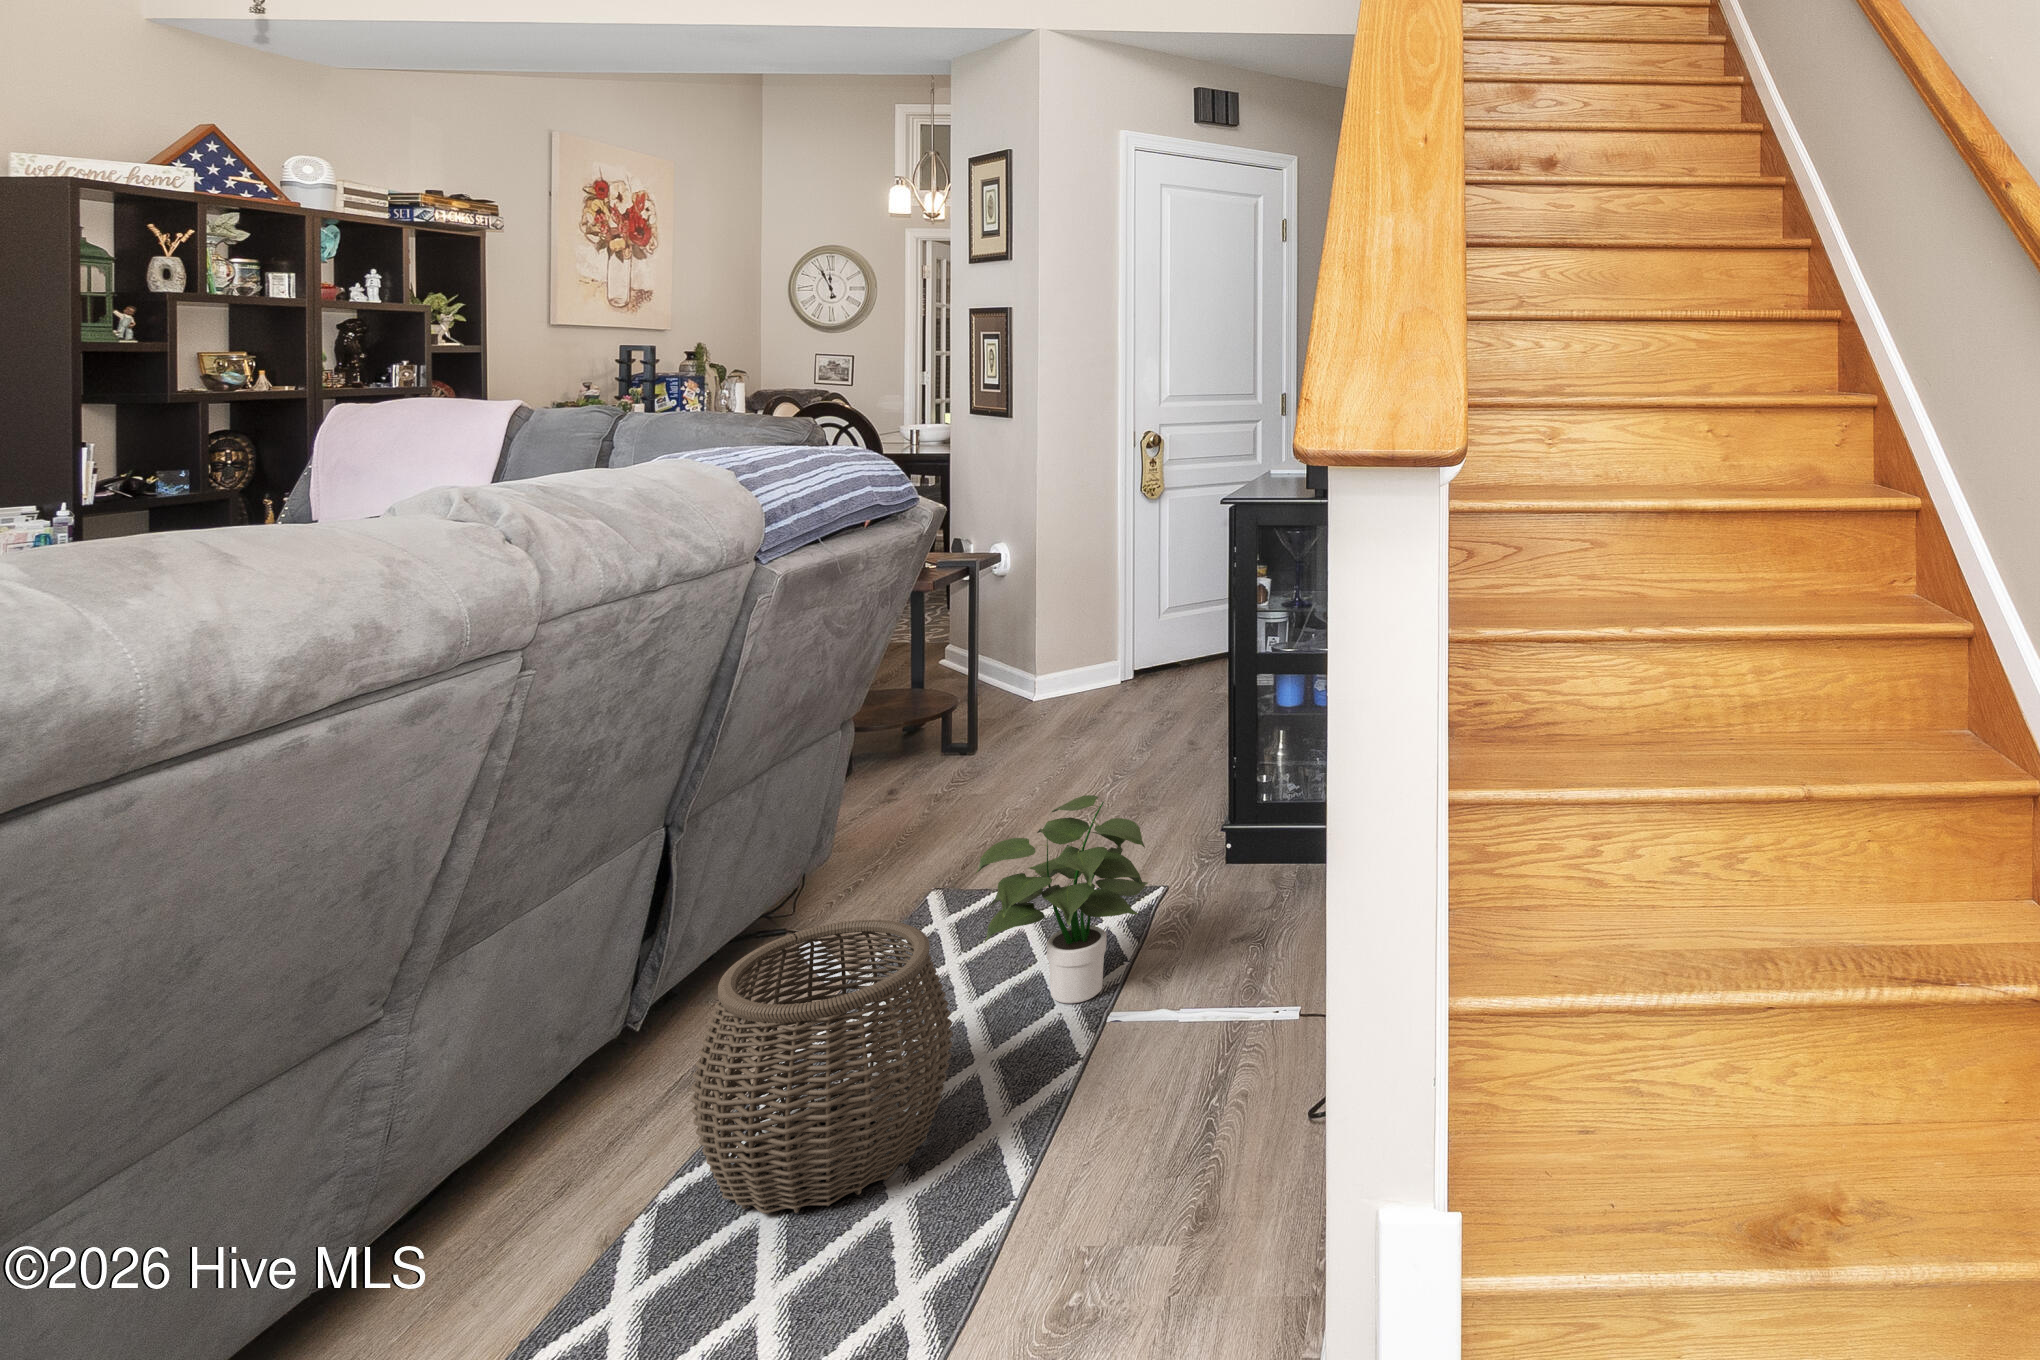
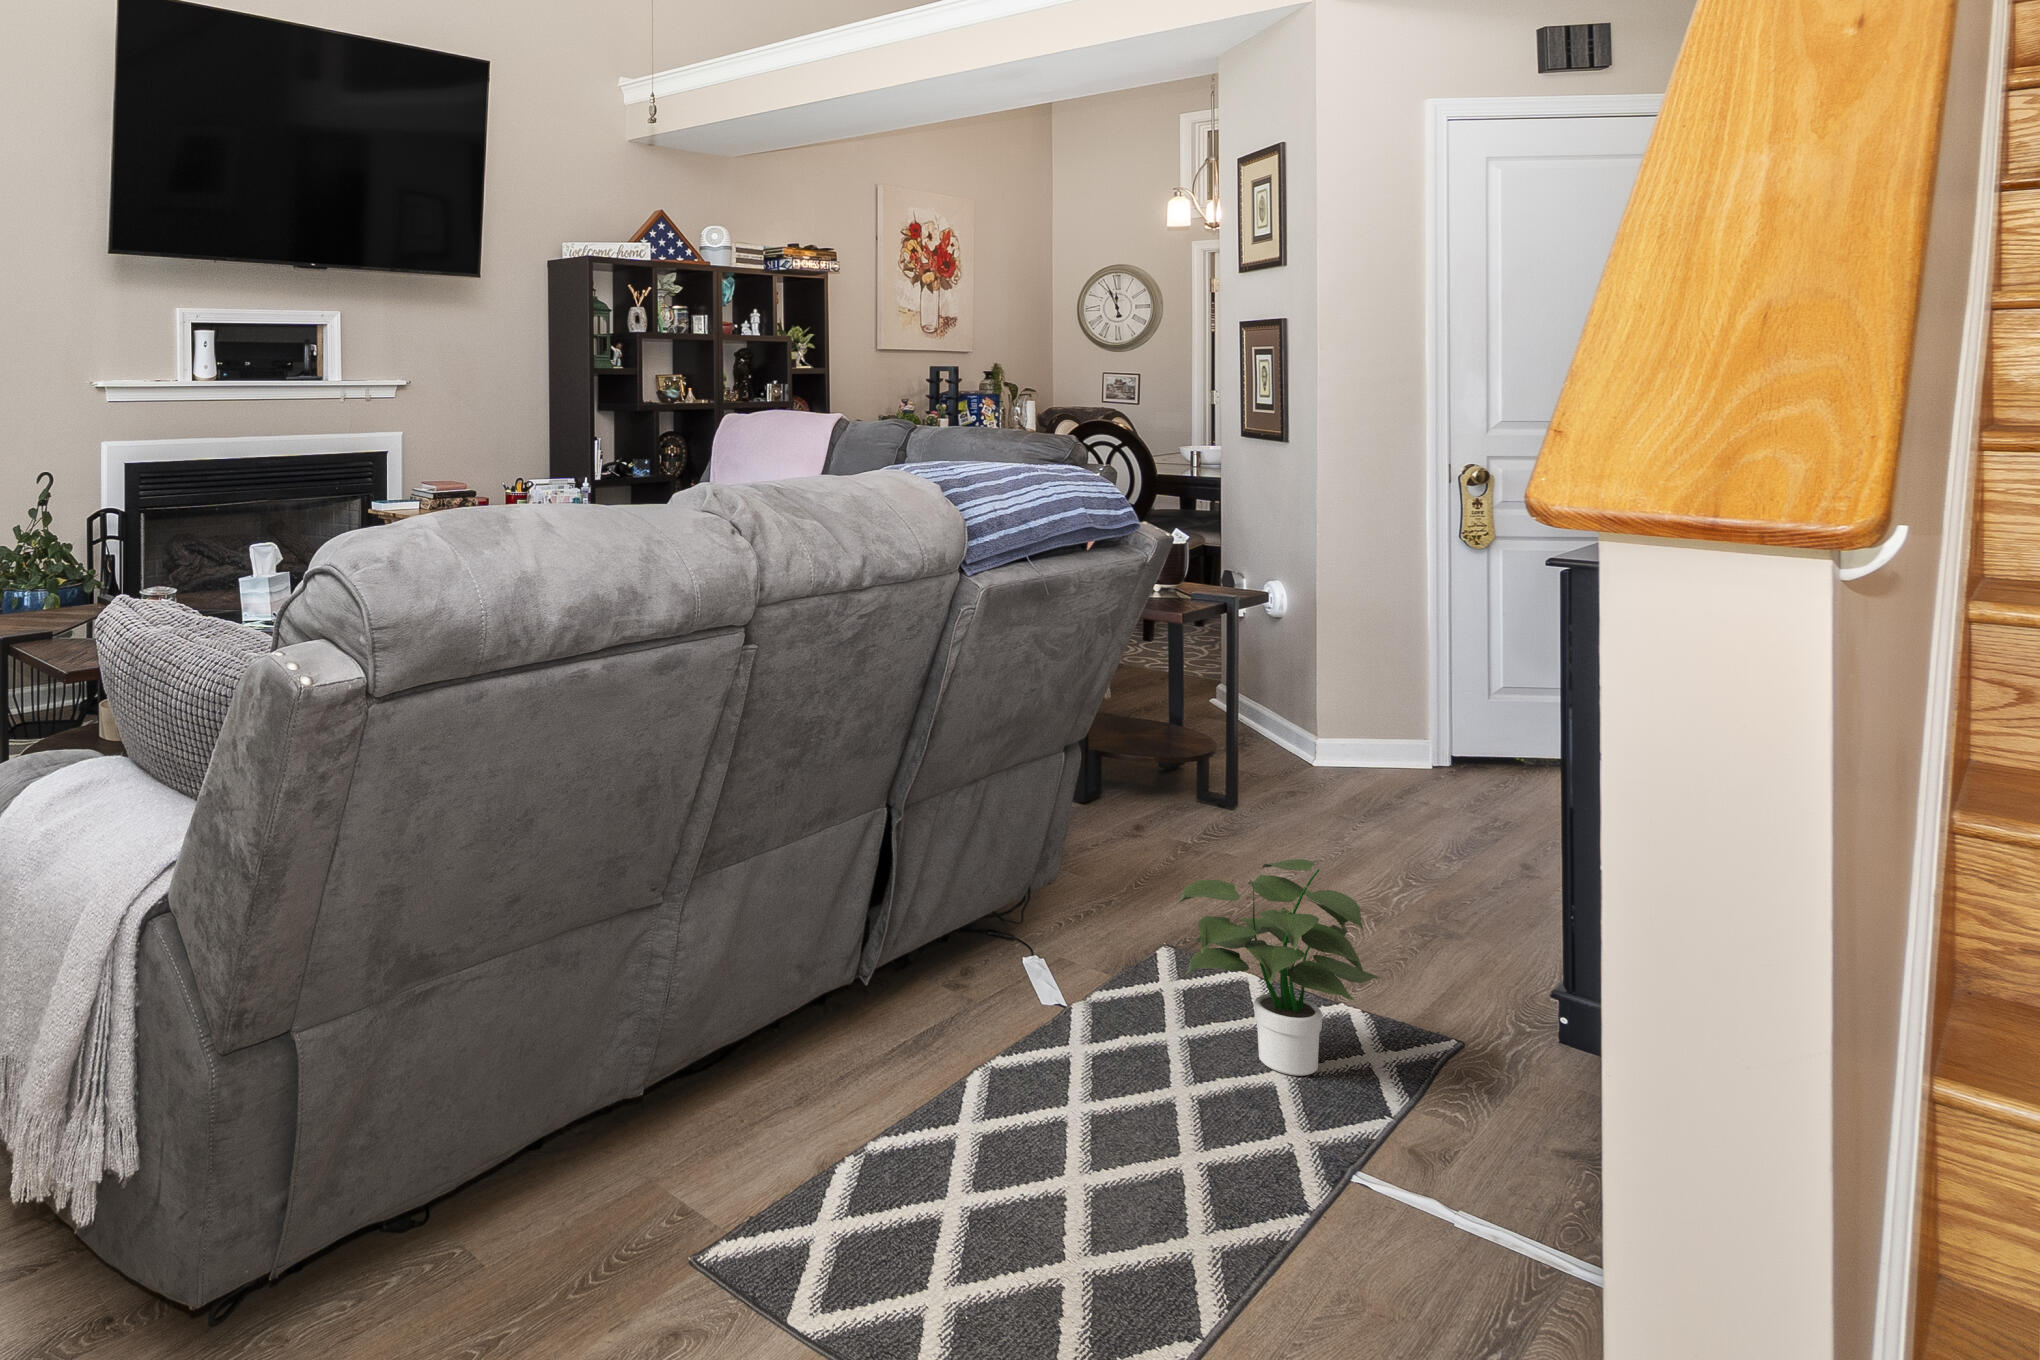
woven basket: present [691,920,953,1214] -> none [922,897,1138,1142]

